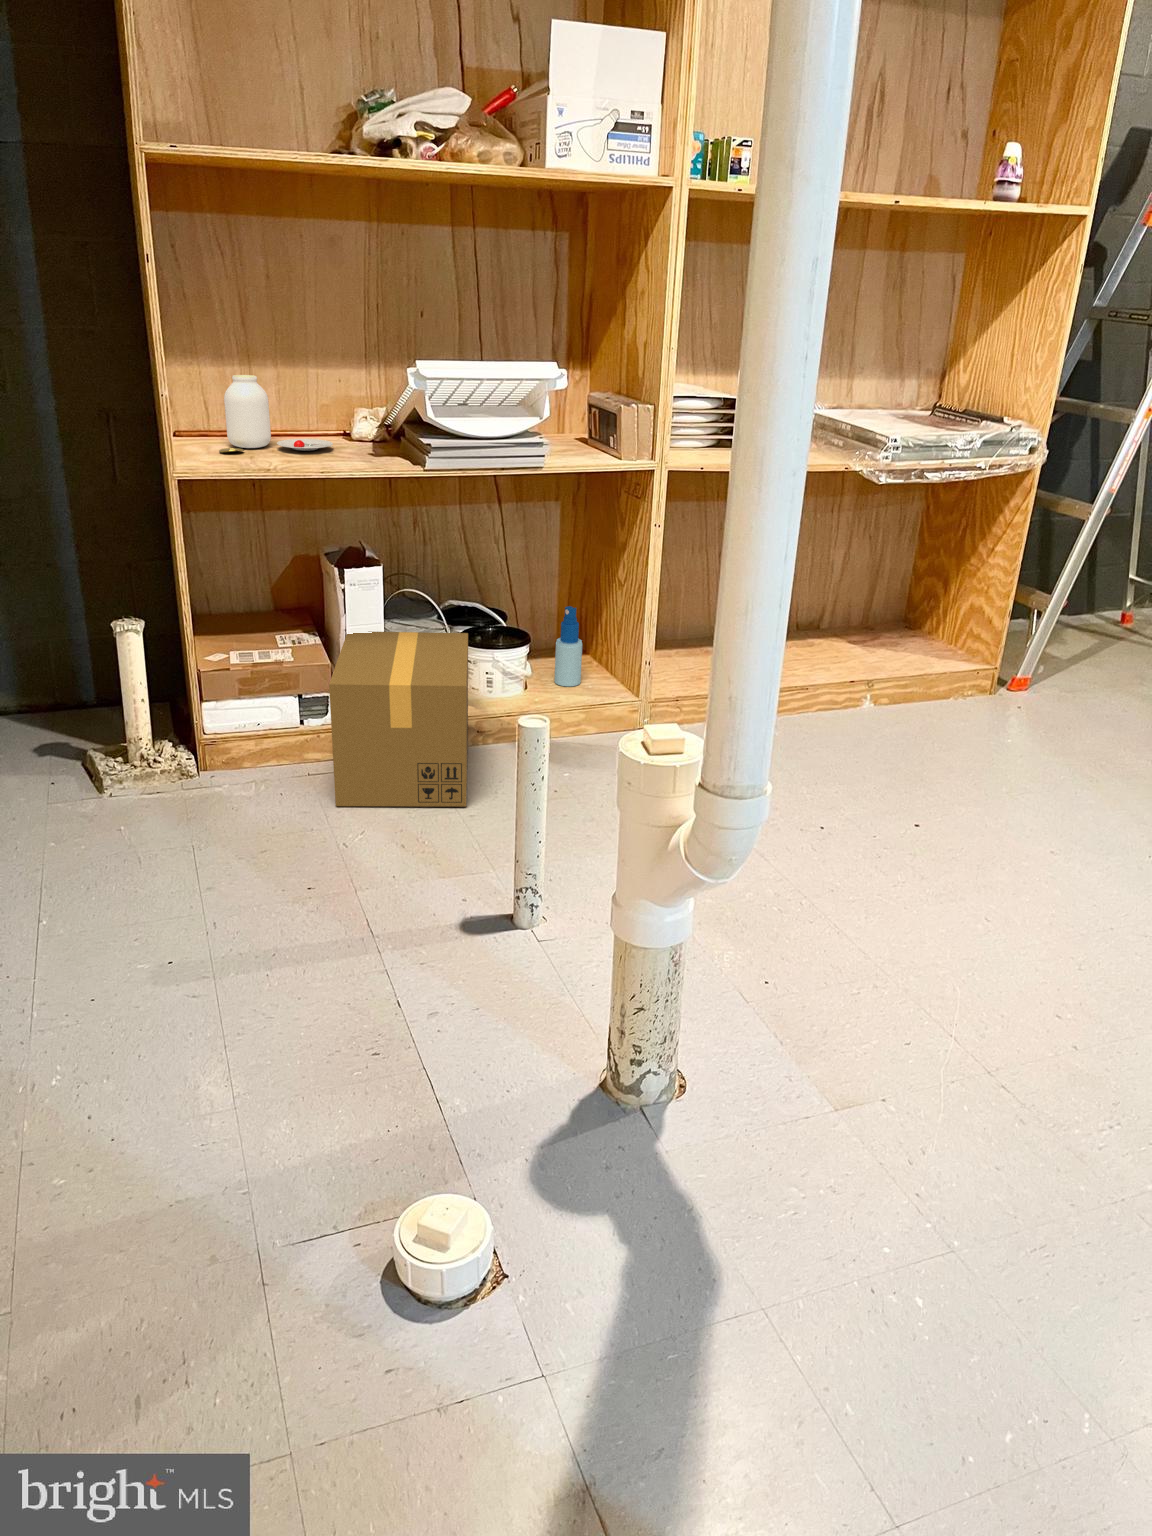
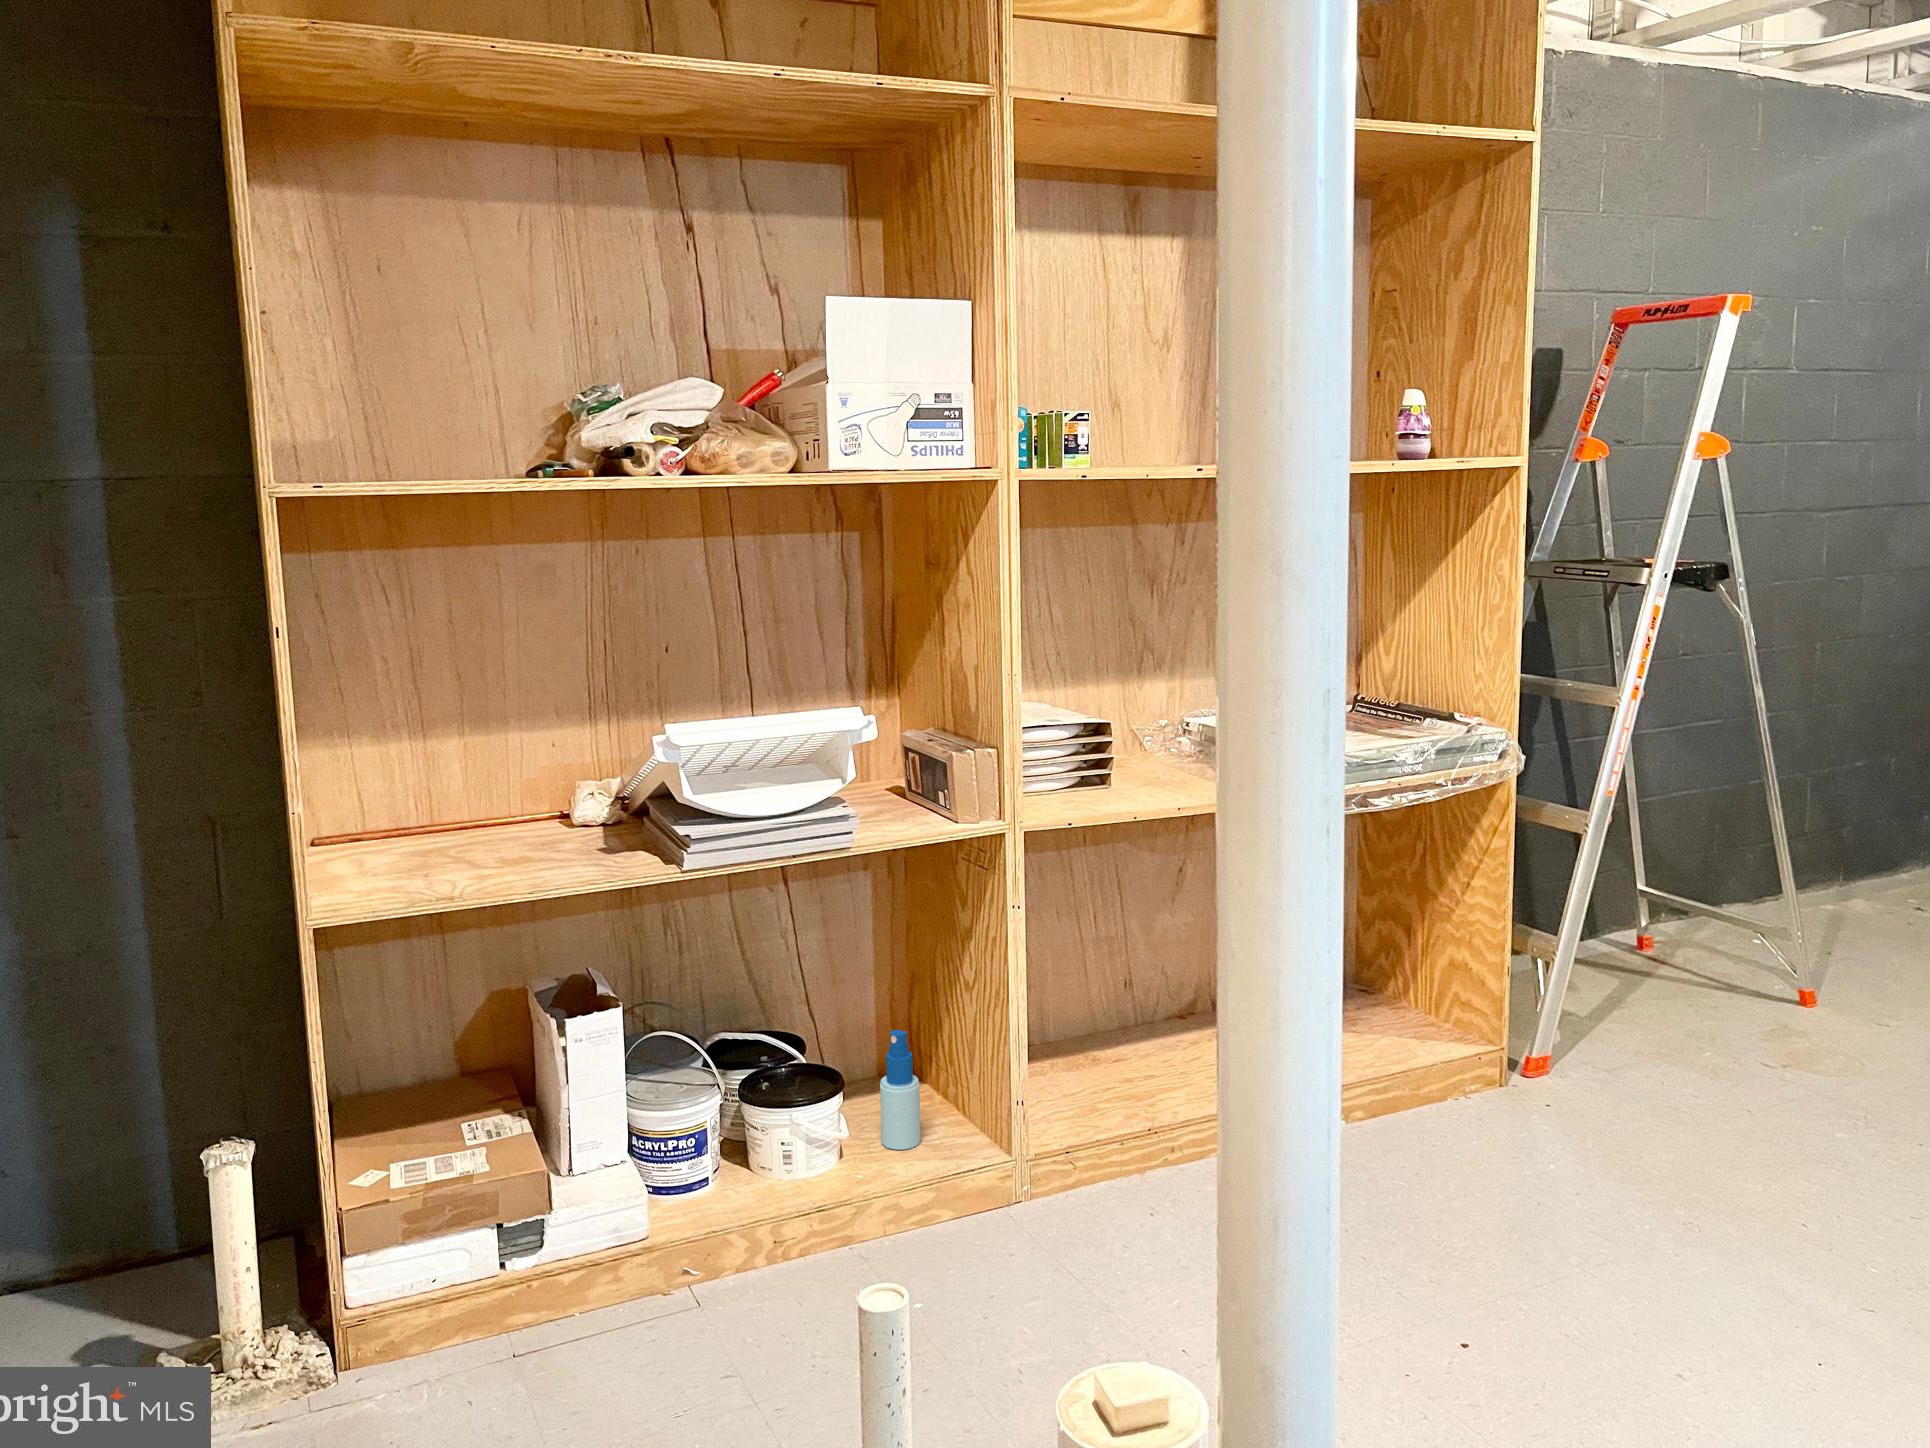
jar: present [219,375,333,452] -> none [378,755,546,870]
cardboard box: present [329,631,468,806] -> none [551,1095,771,1413]

